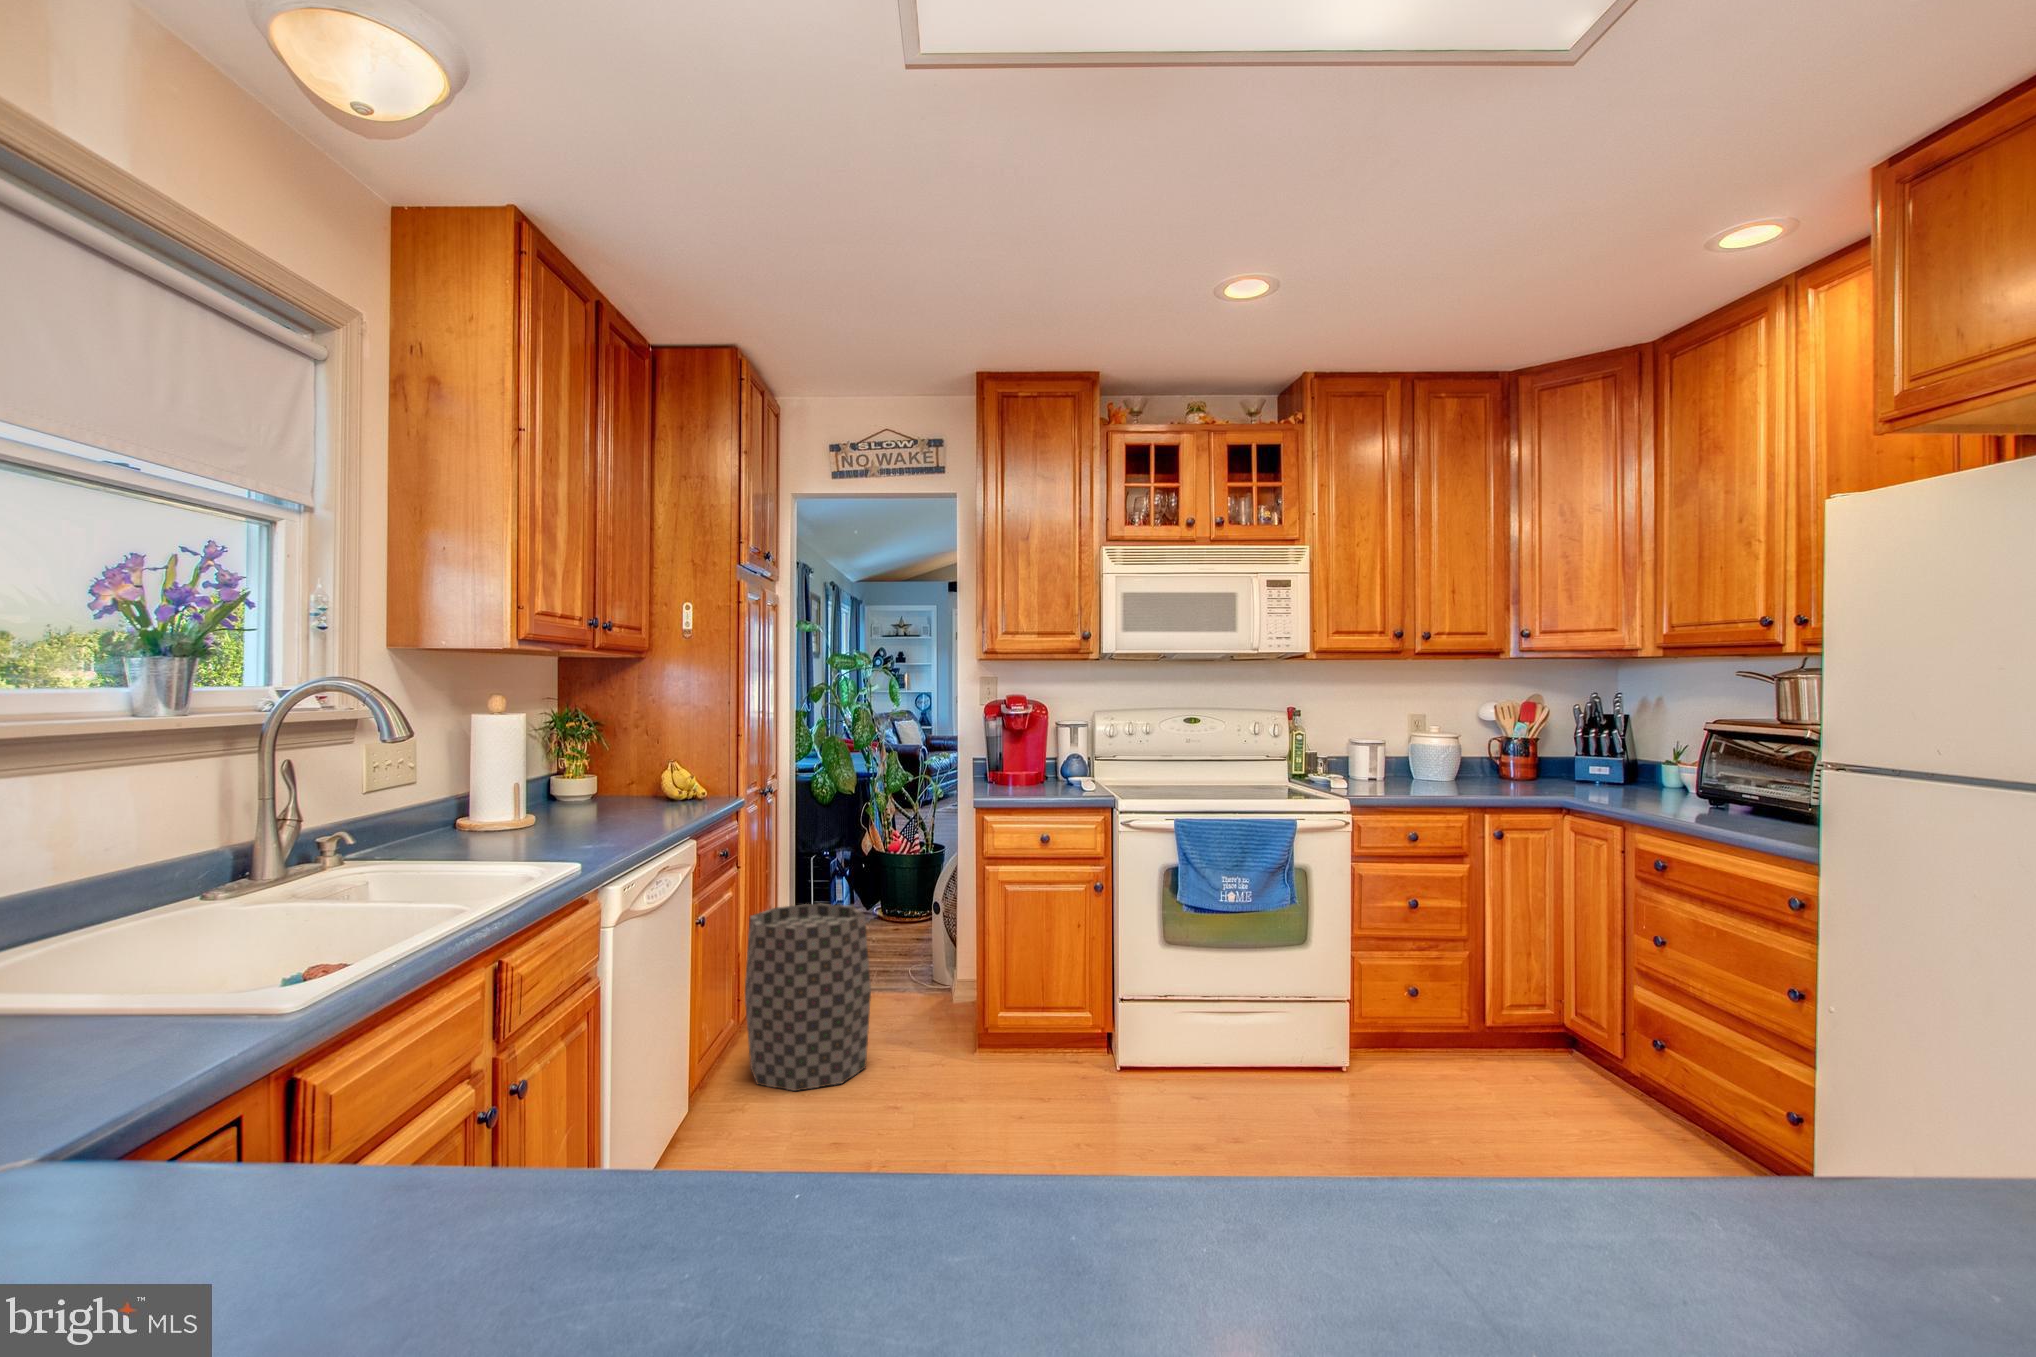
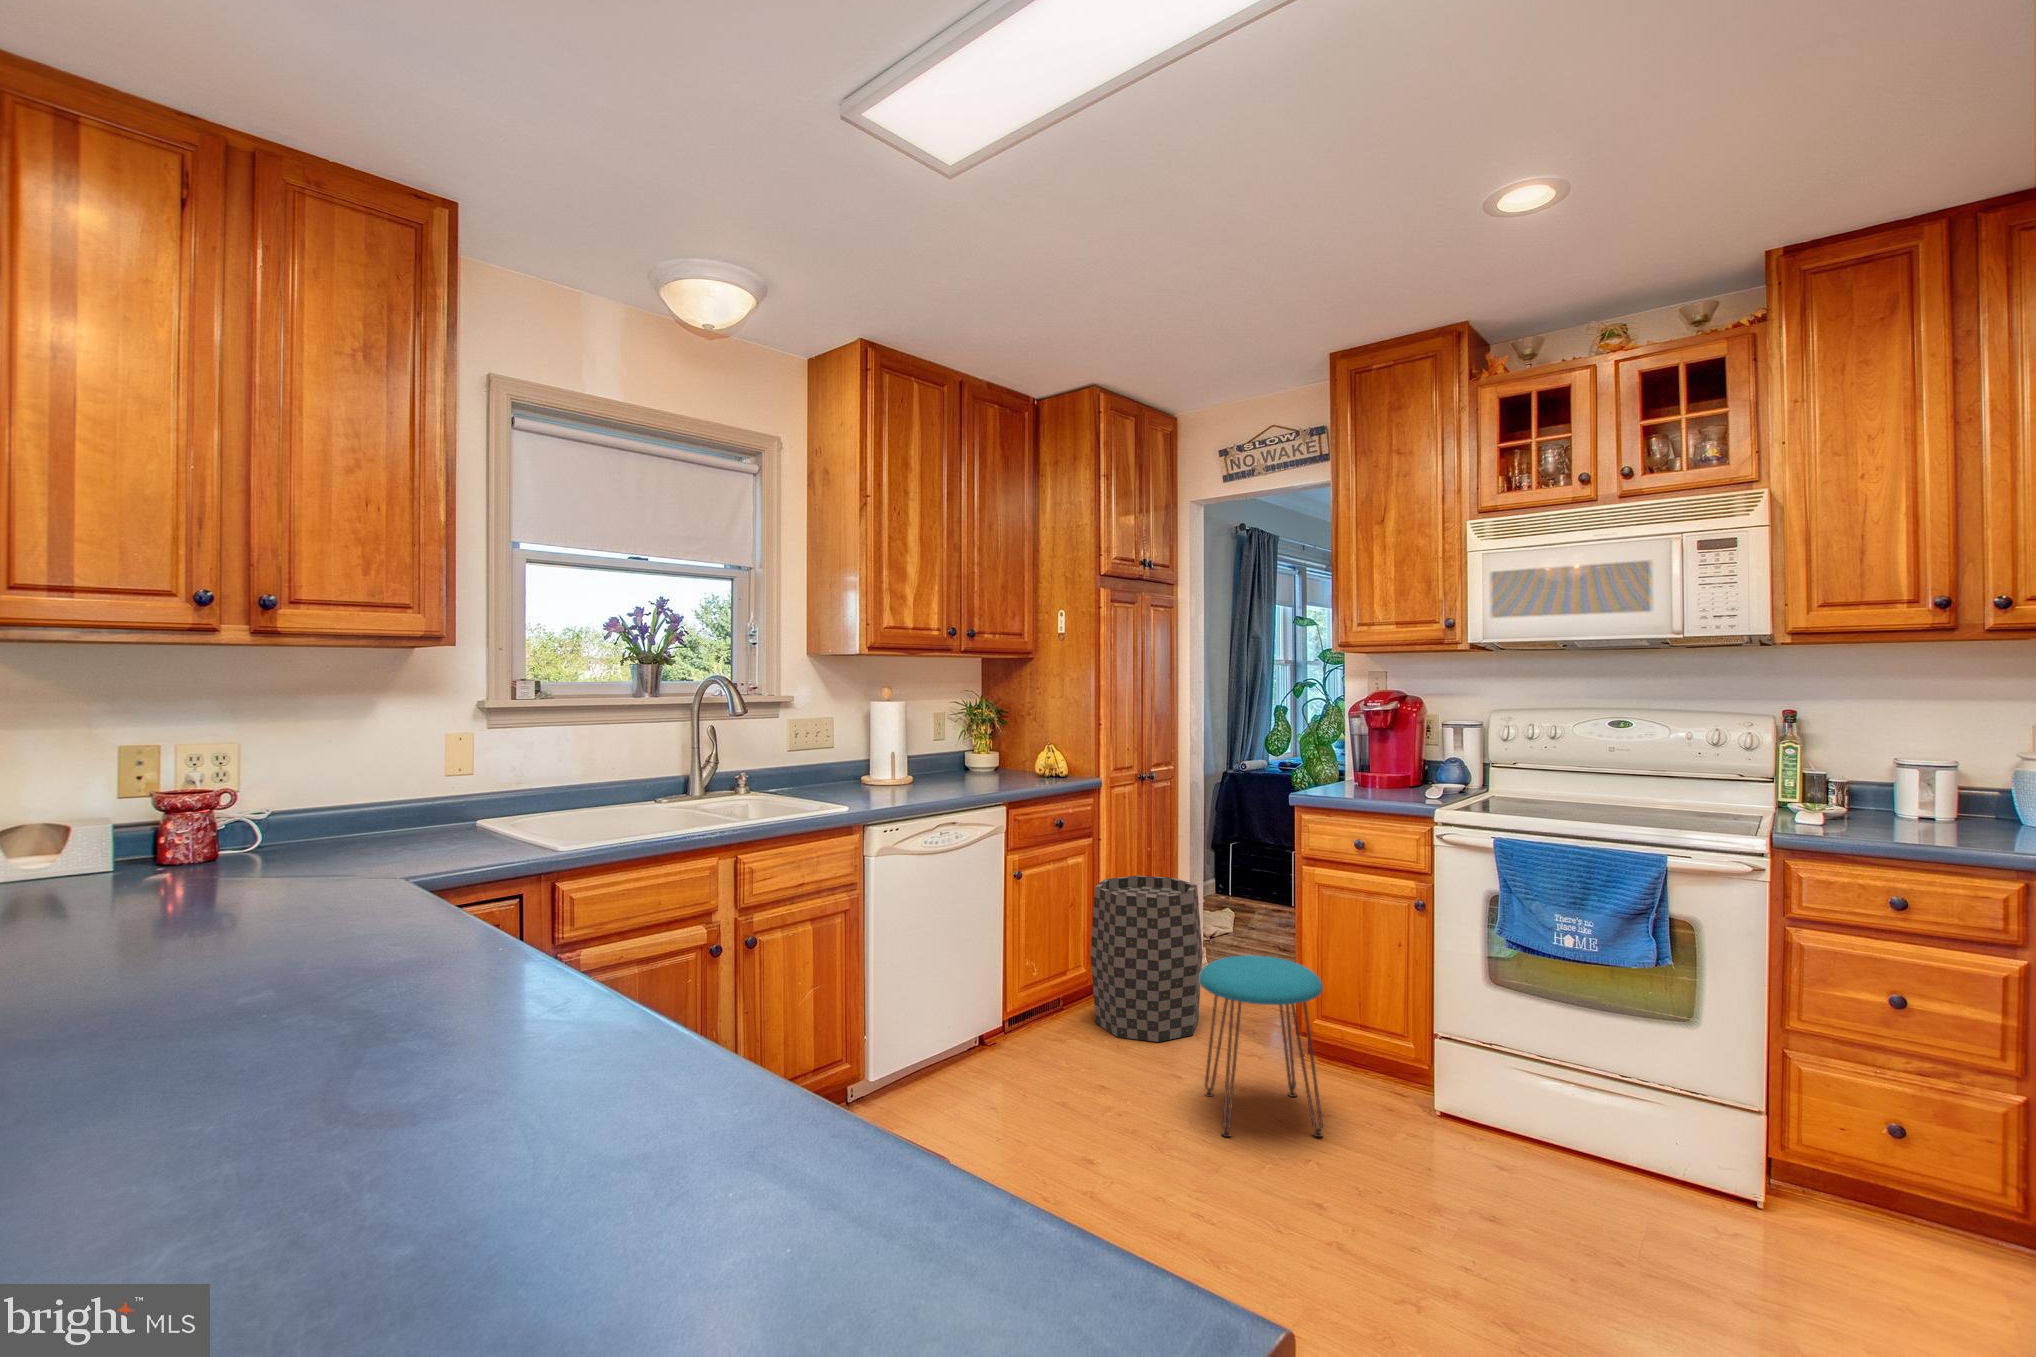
stool: none [938,960,1071,1148] -> present [1199,955,1323,1137]

